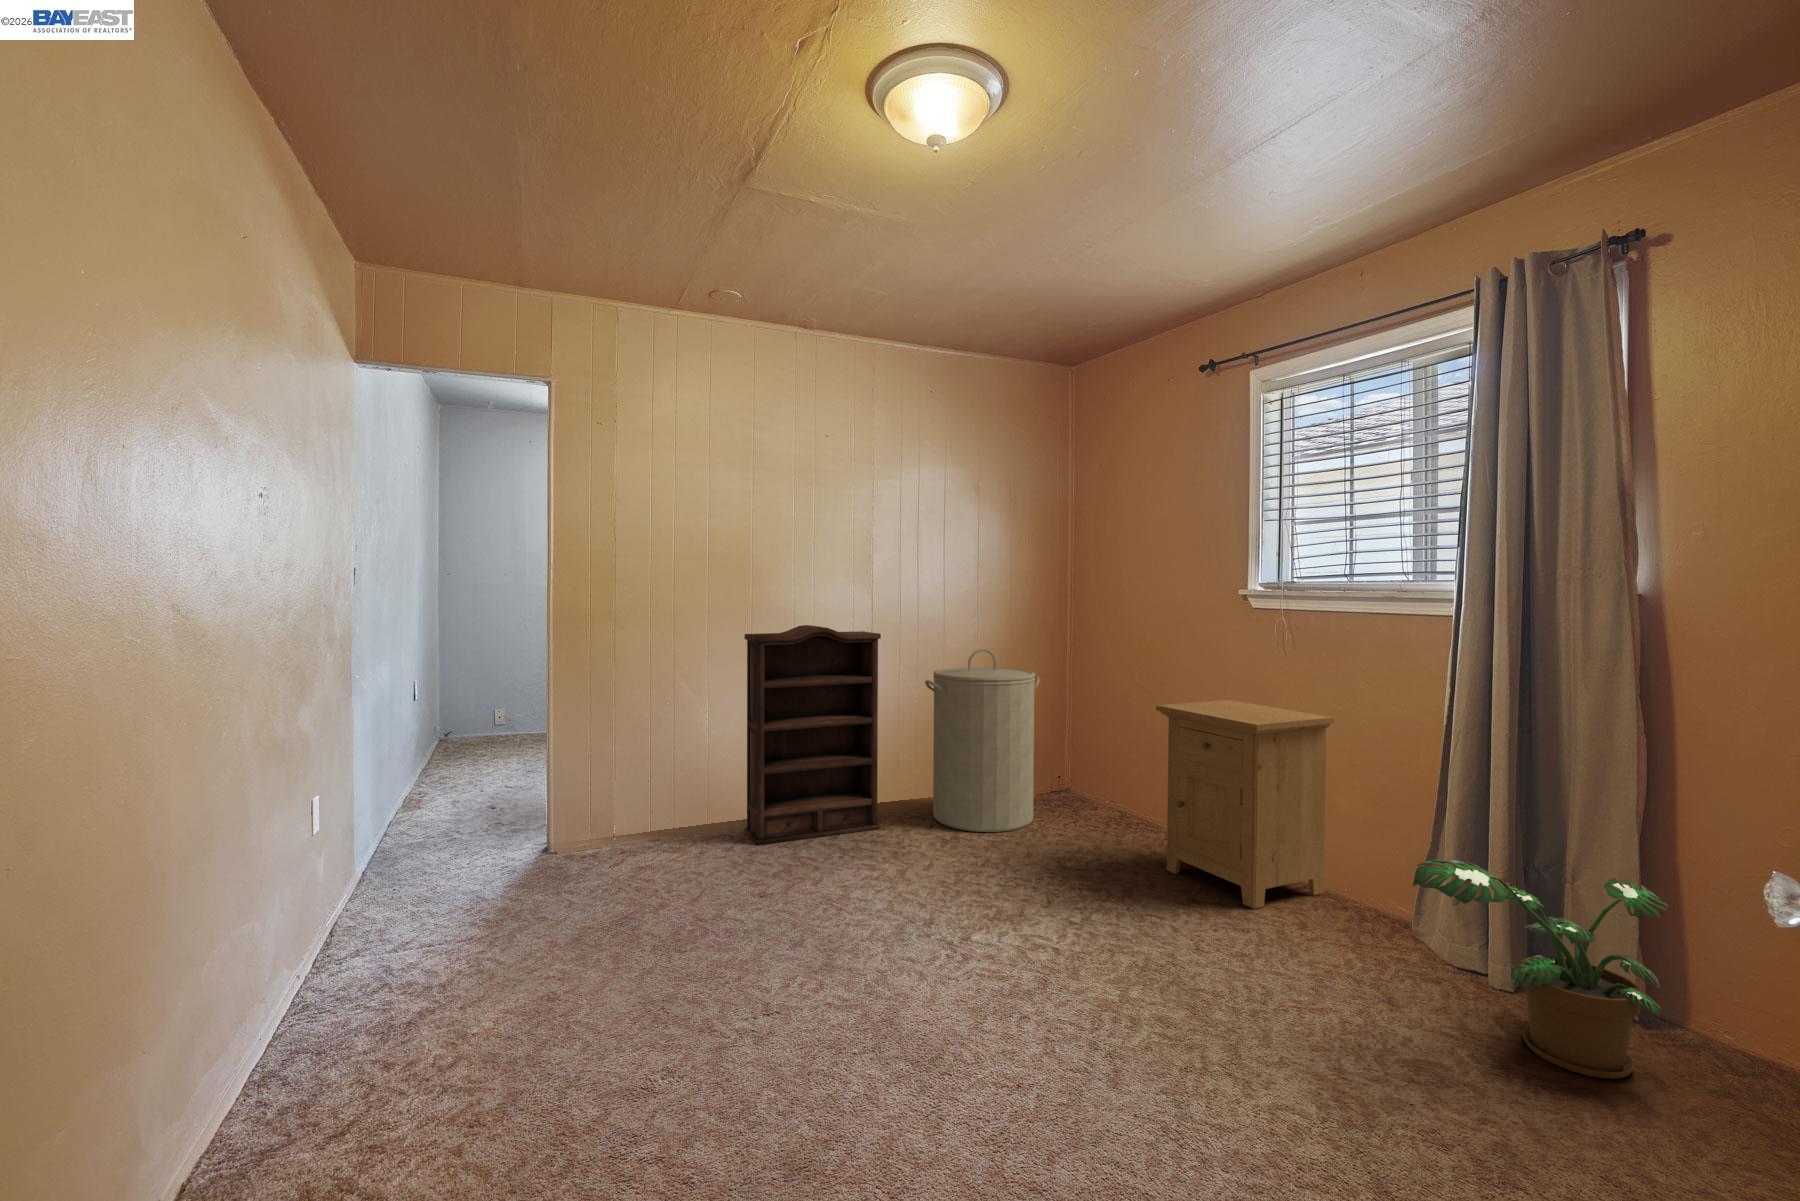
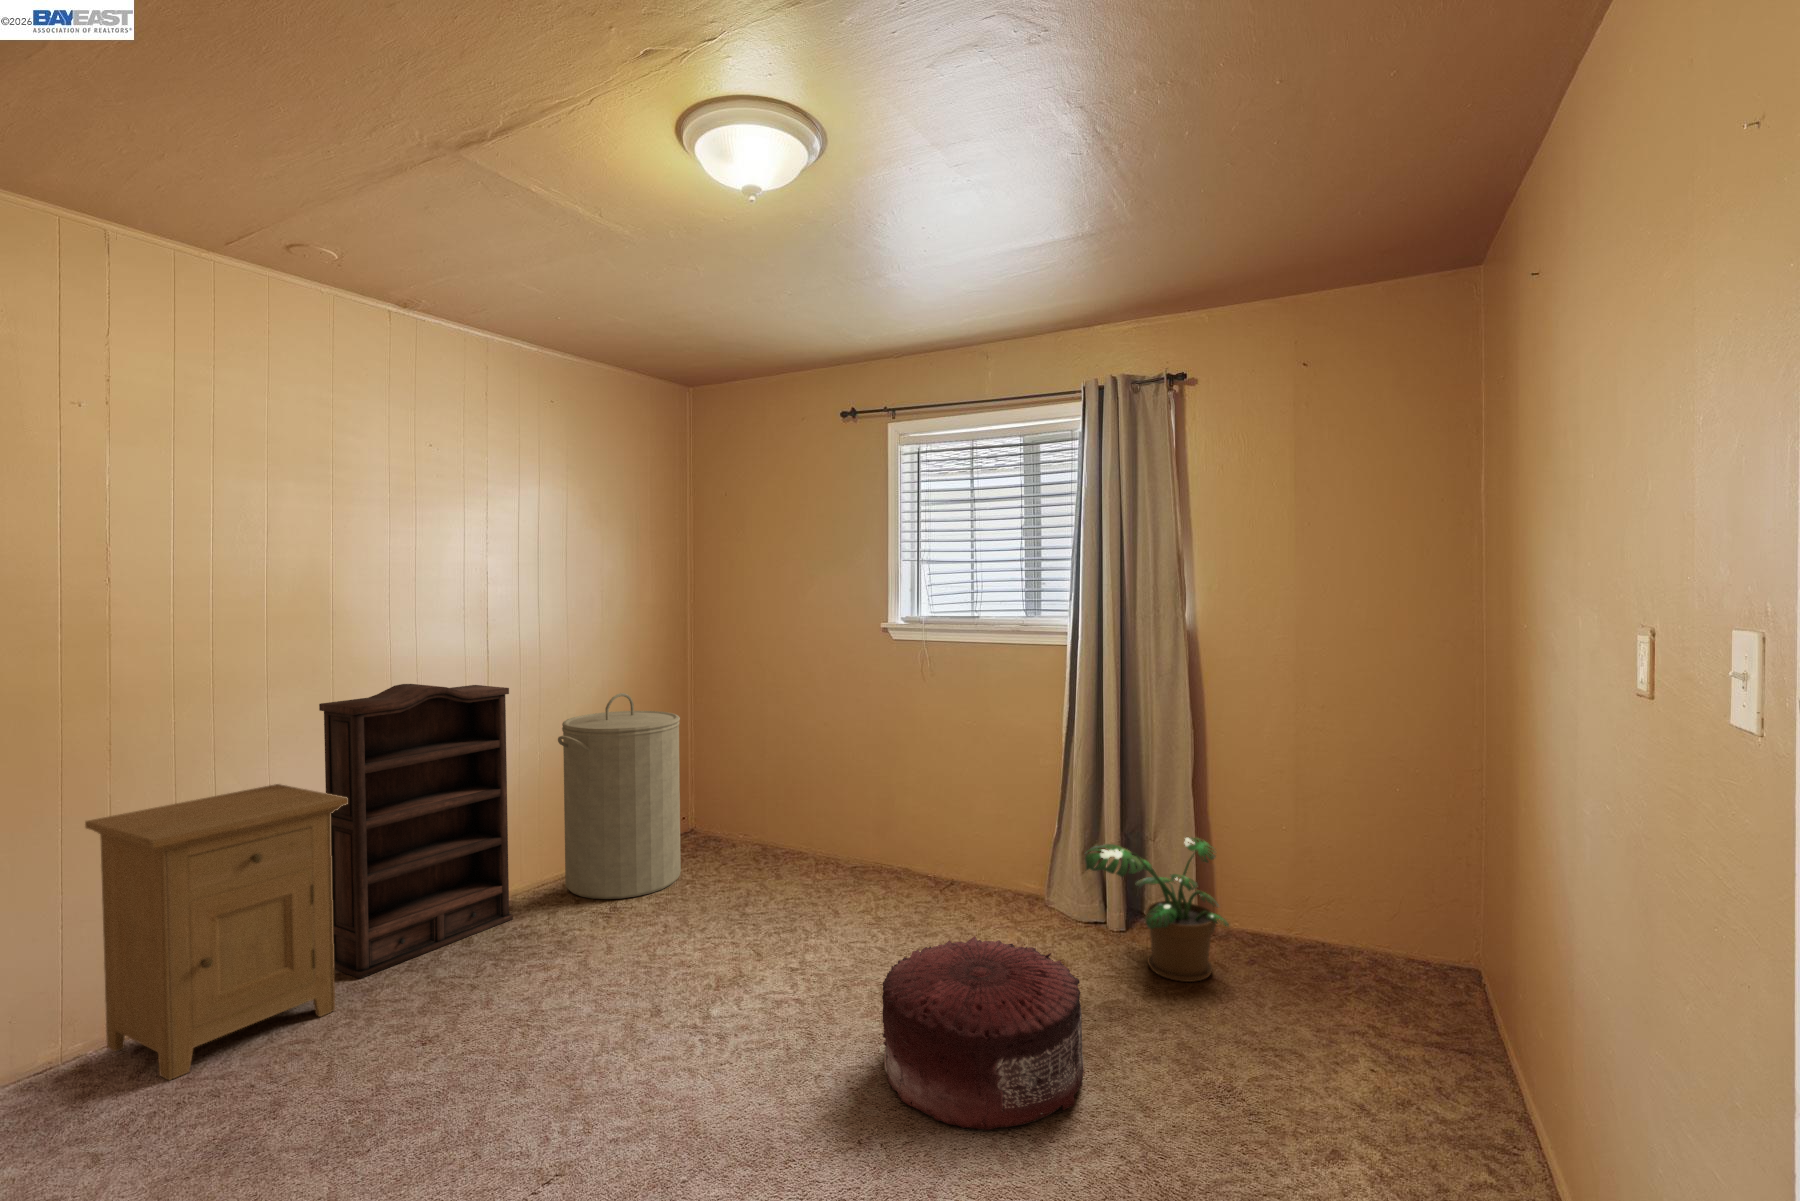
nightstand: present [1156,700,1334,909] -> present [85,784,348,1080]
pouf: none [1079,919,1329,1145] -> present [882,936,1084,1130]

